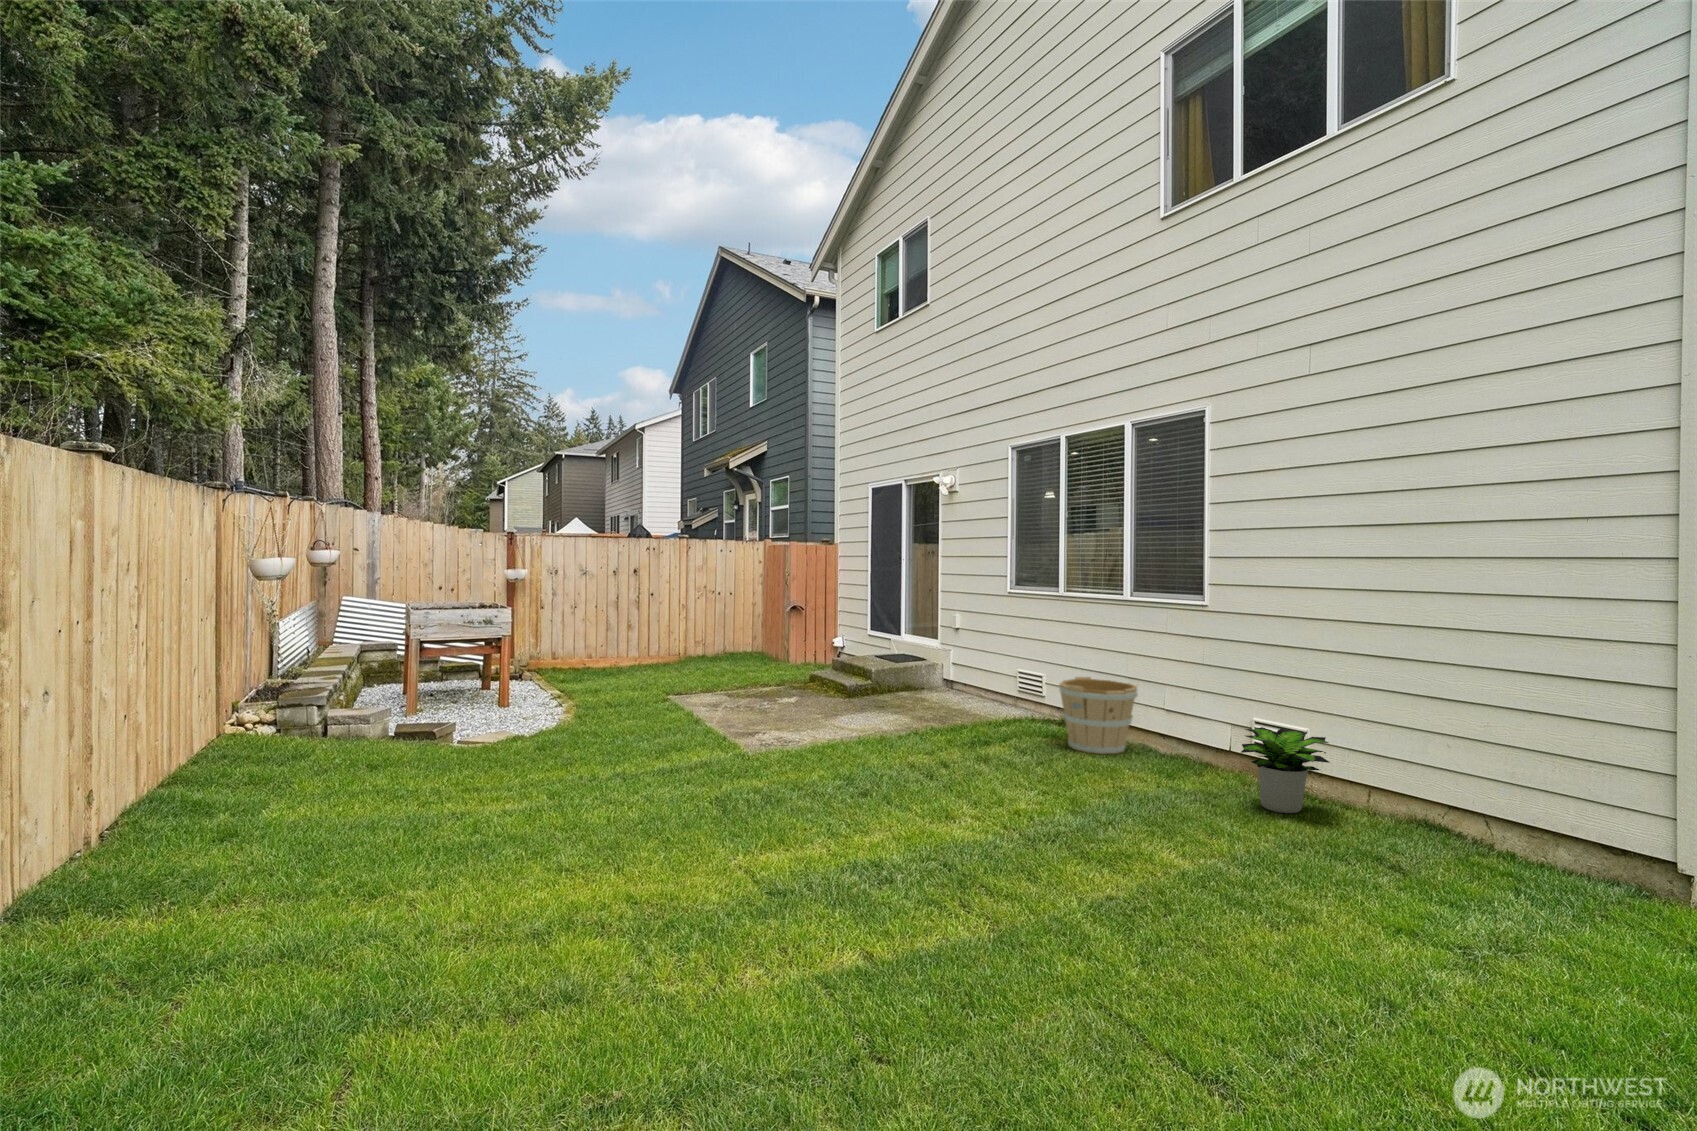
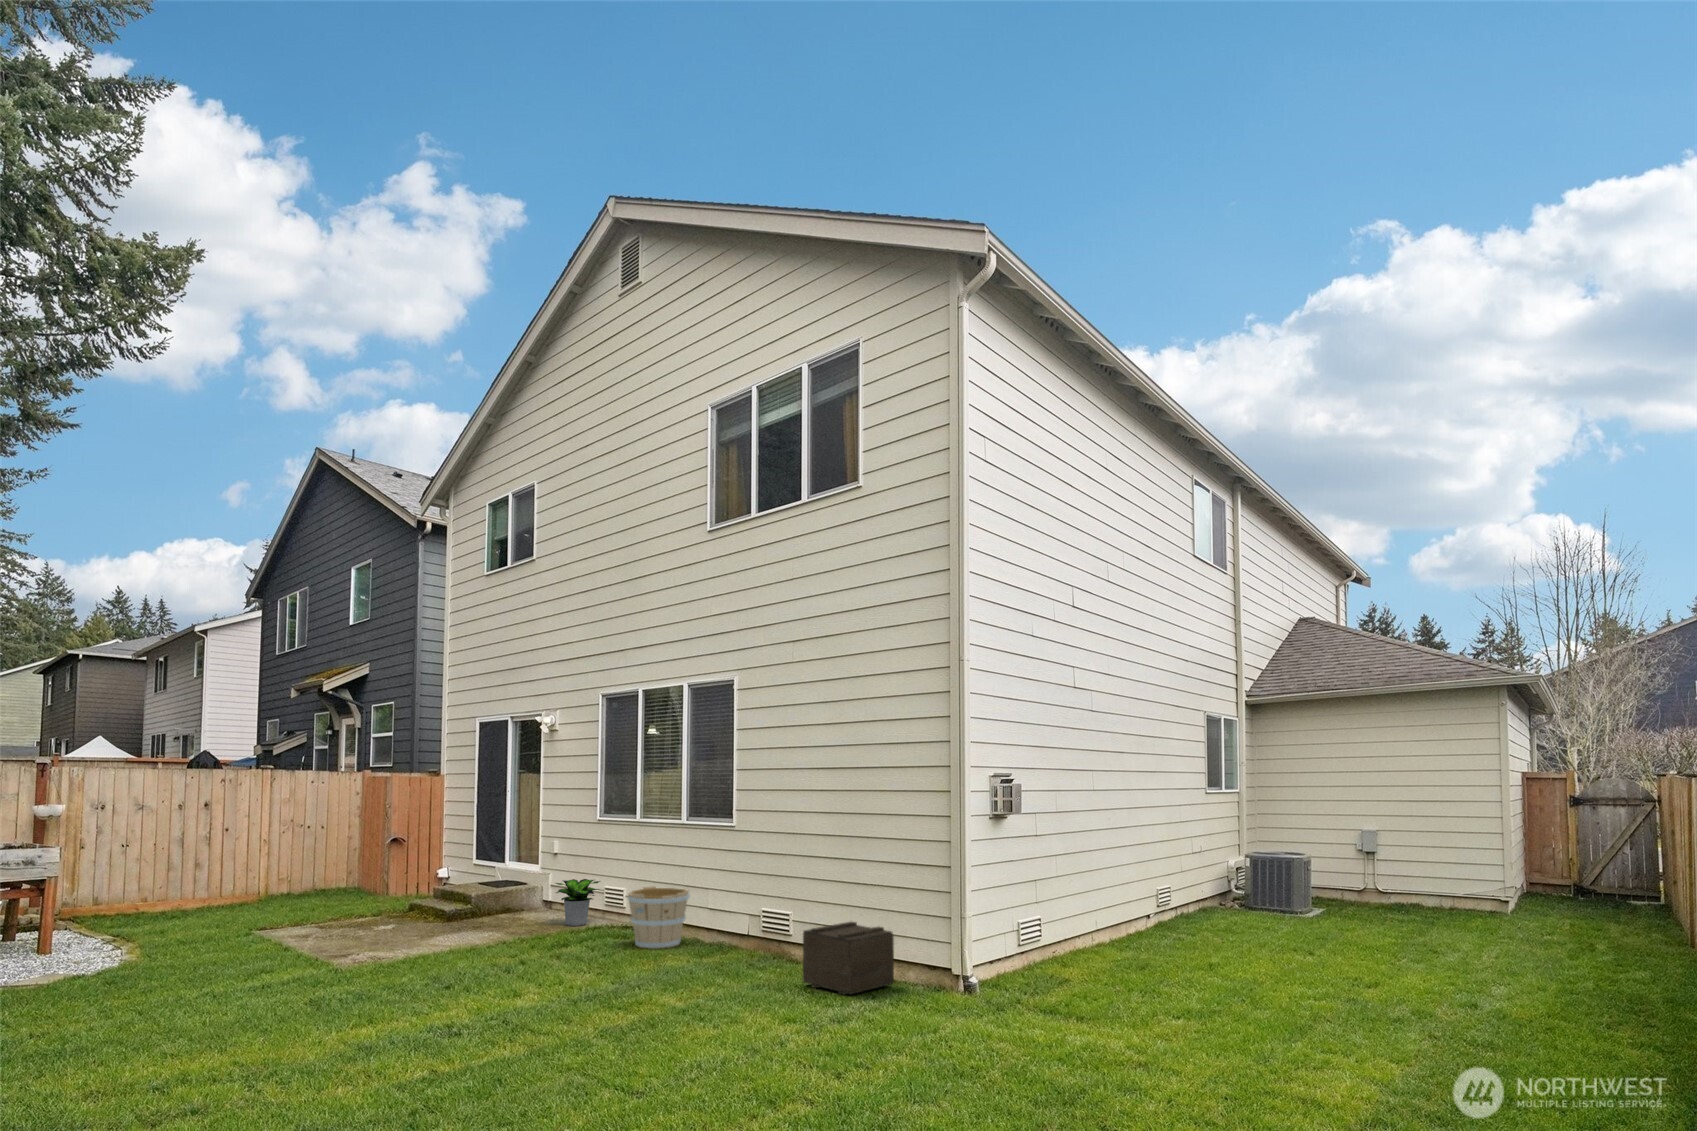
potted plant: present [1241,727,1330,813] -> present [556,879,600,926]
wooden crate: none [1353,758,1523,875] -> present [803,921,894,995]

